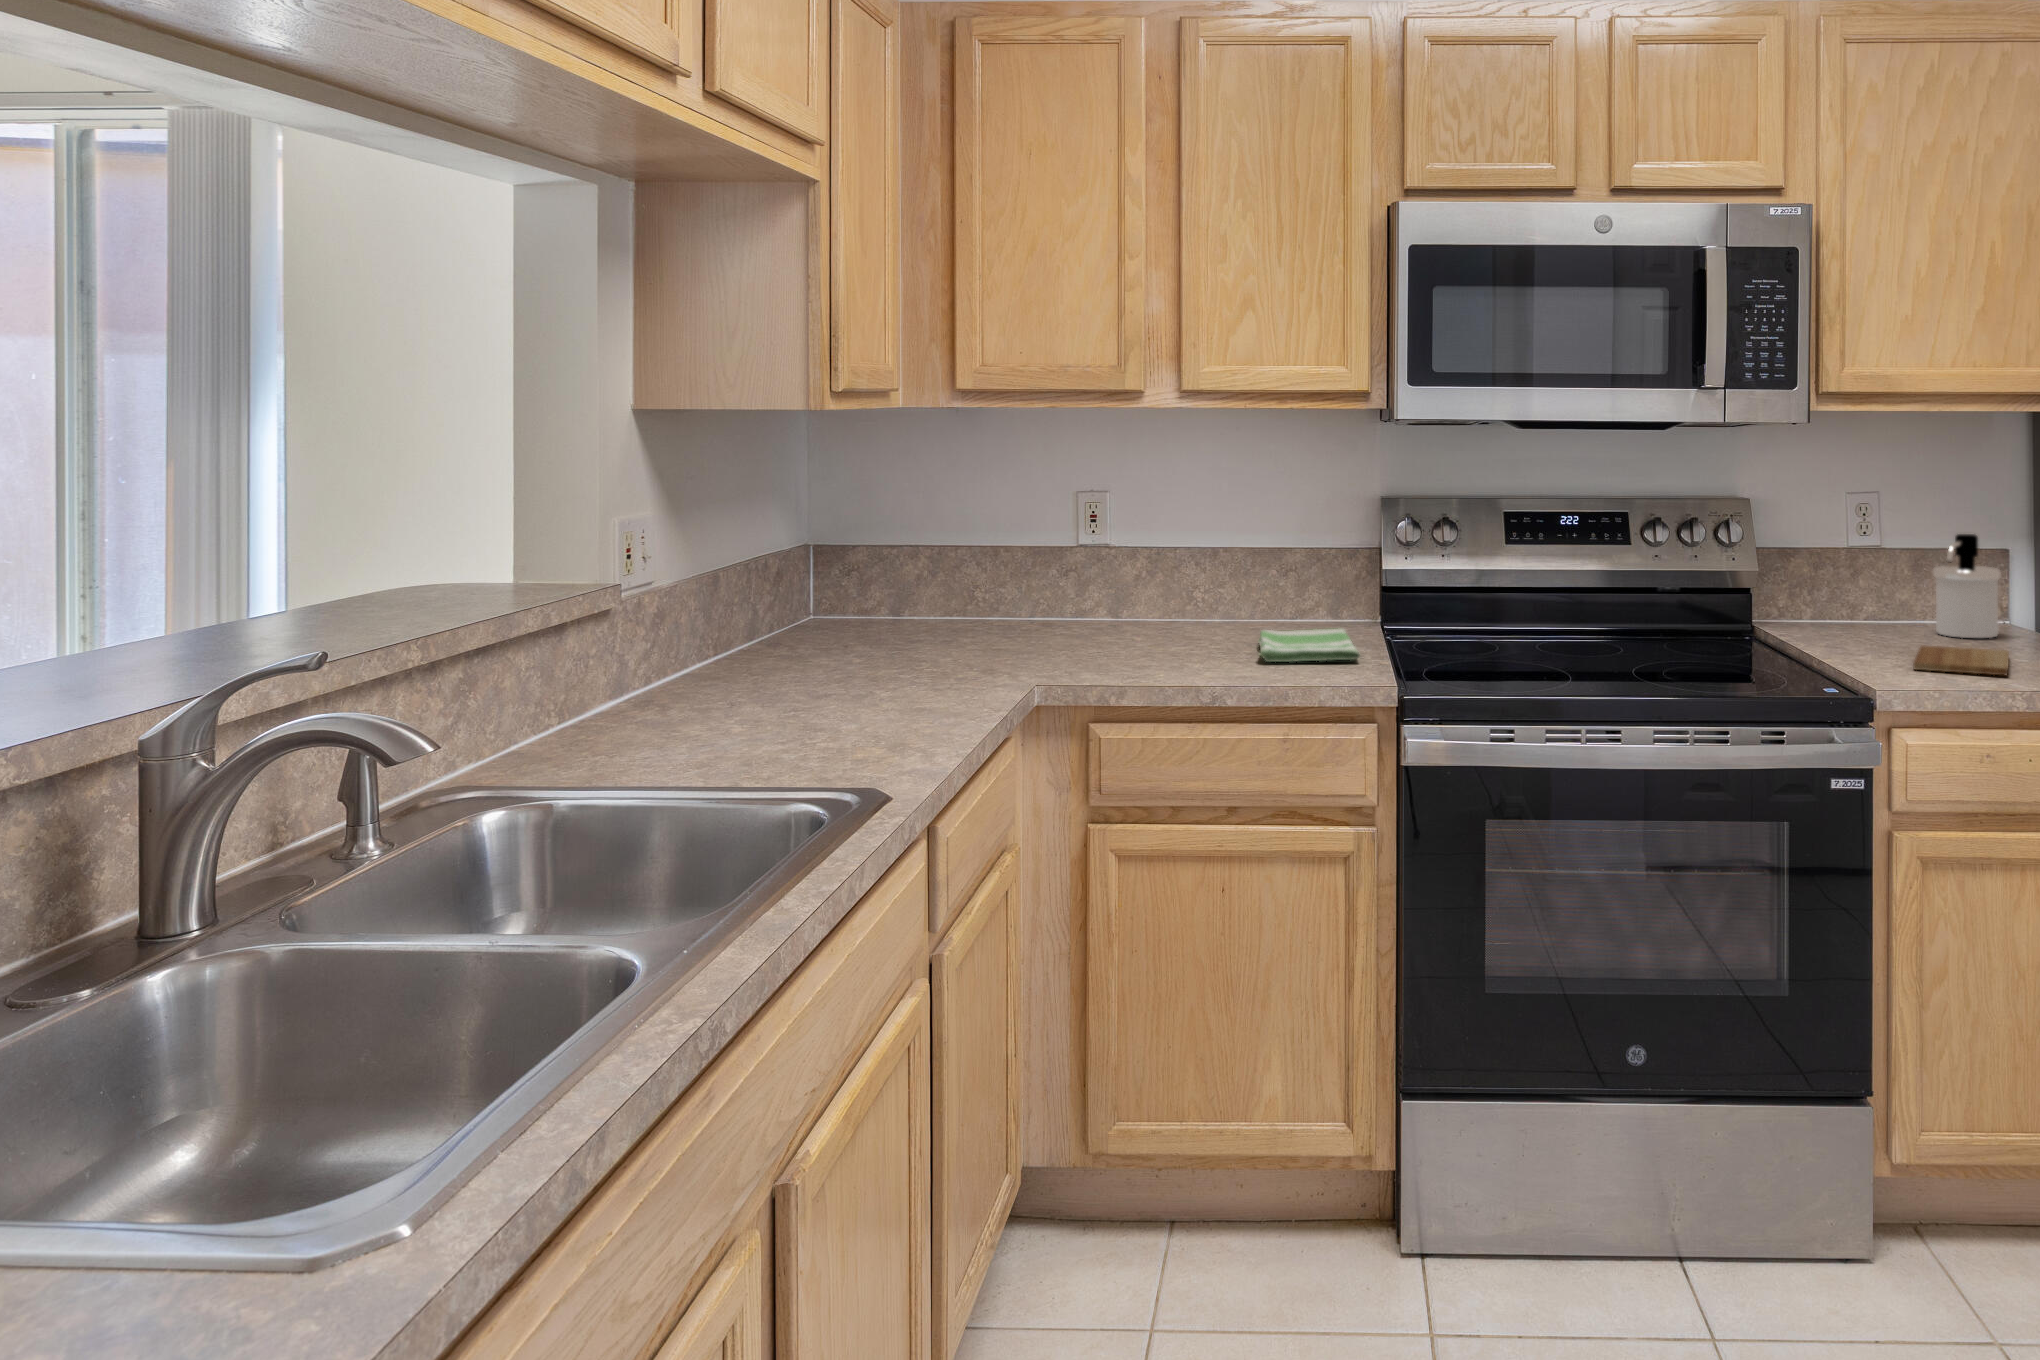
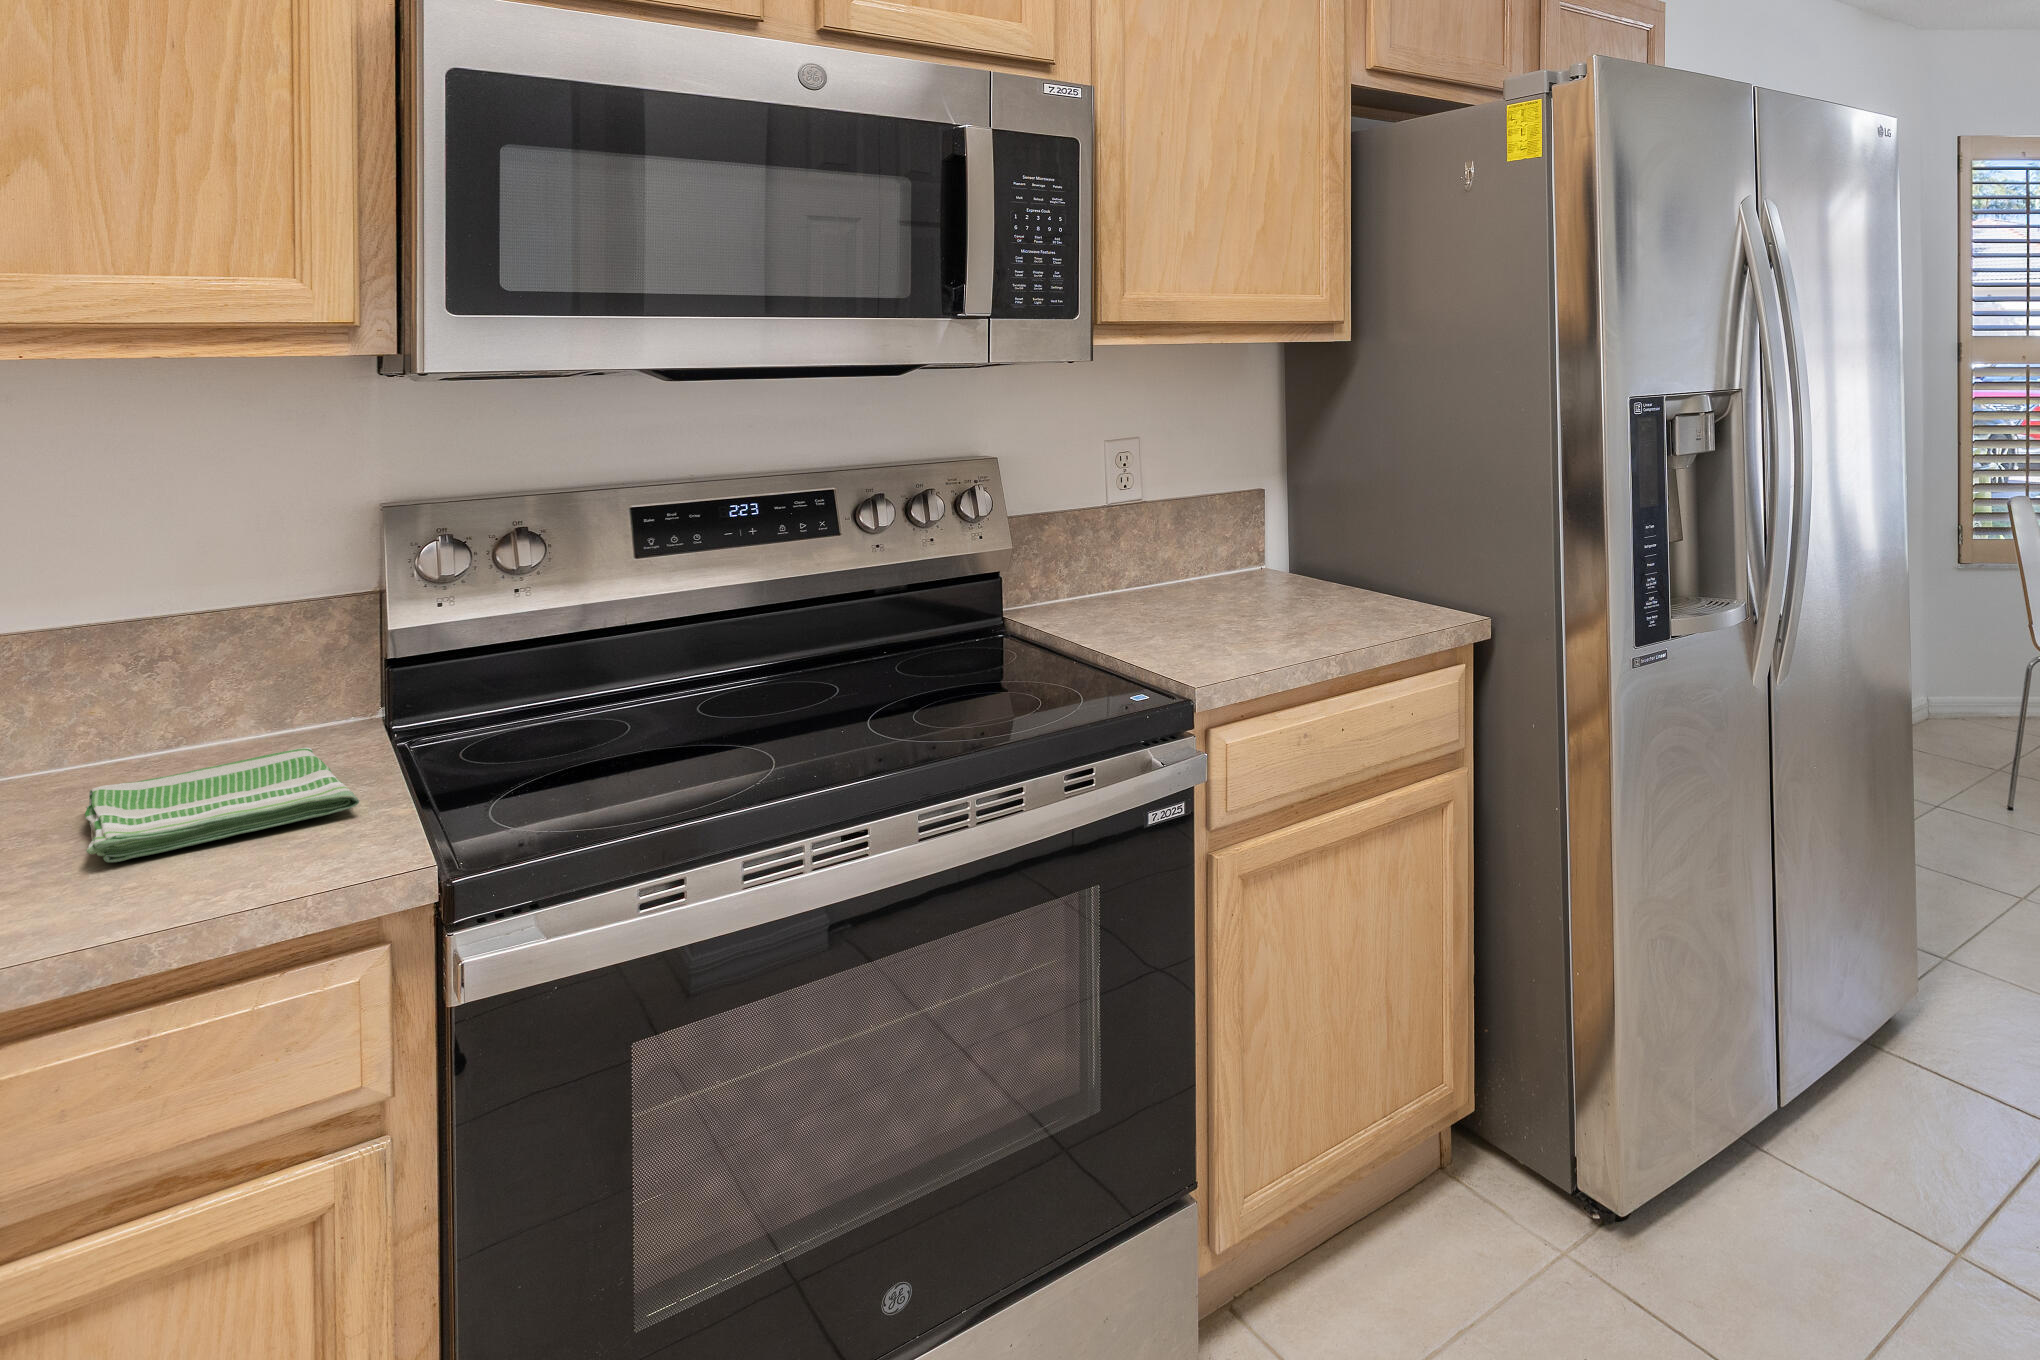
soap dispenser: present [1933,534,2001,638] -> none [1194,480,1263,596]
cutting board: present [1913,646,2009,675] -> none [1208,605,1324,647]

